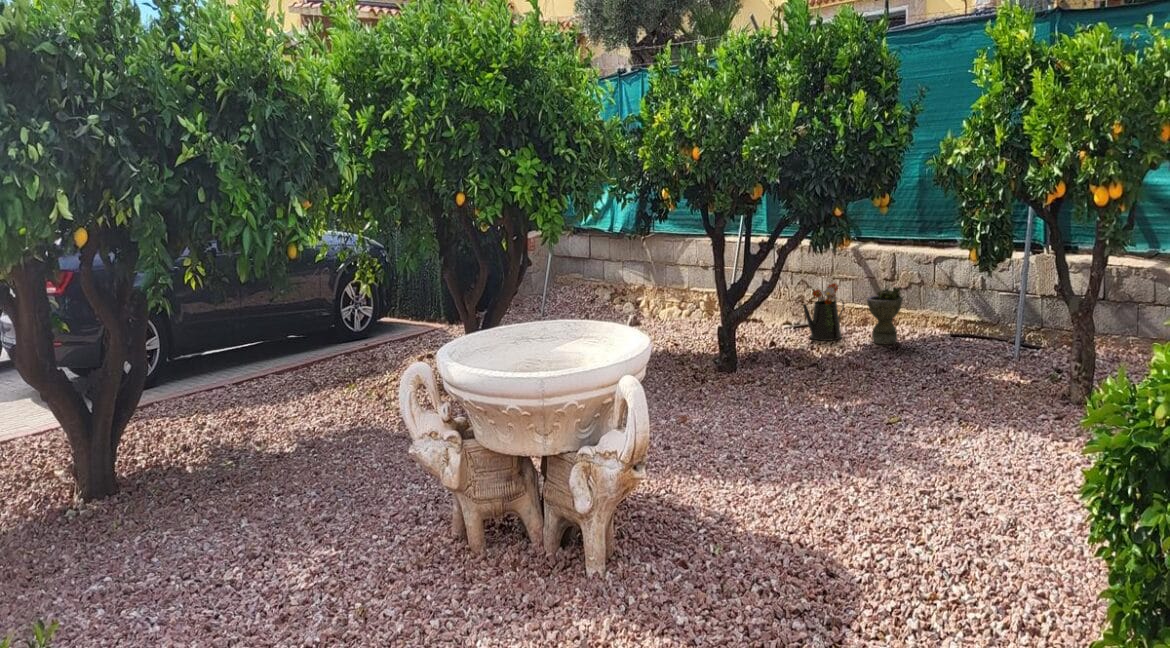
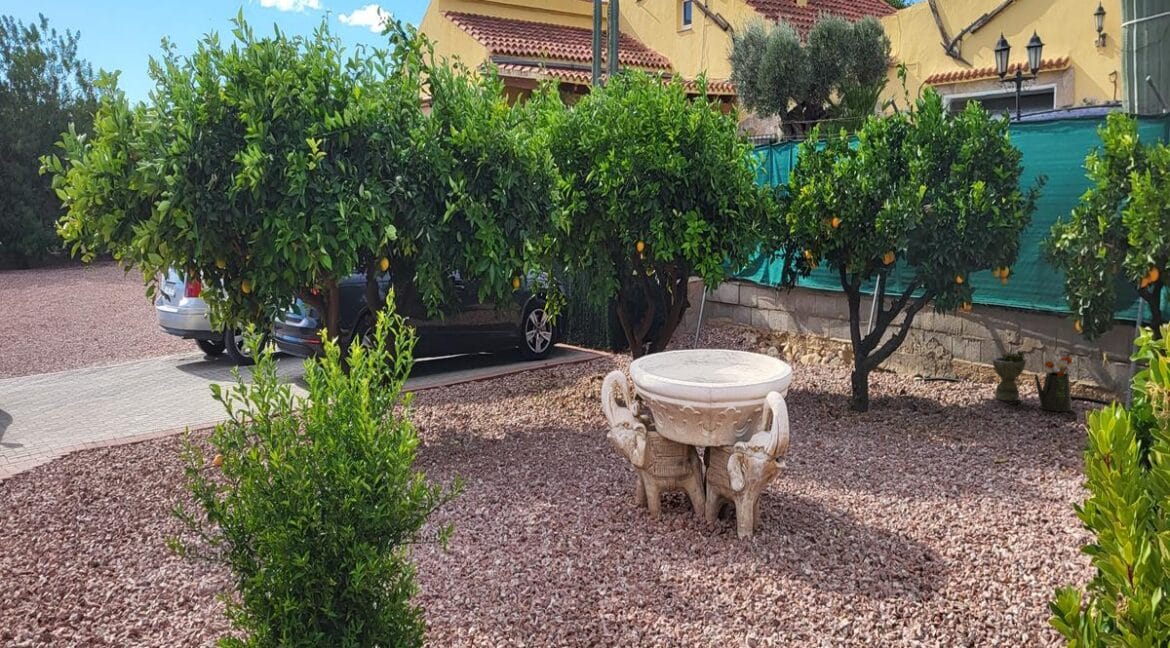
watering can: present [803,283,844,341] -> present [1035,356,1072,412]

